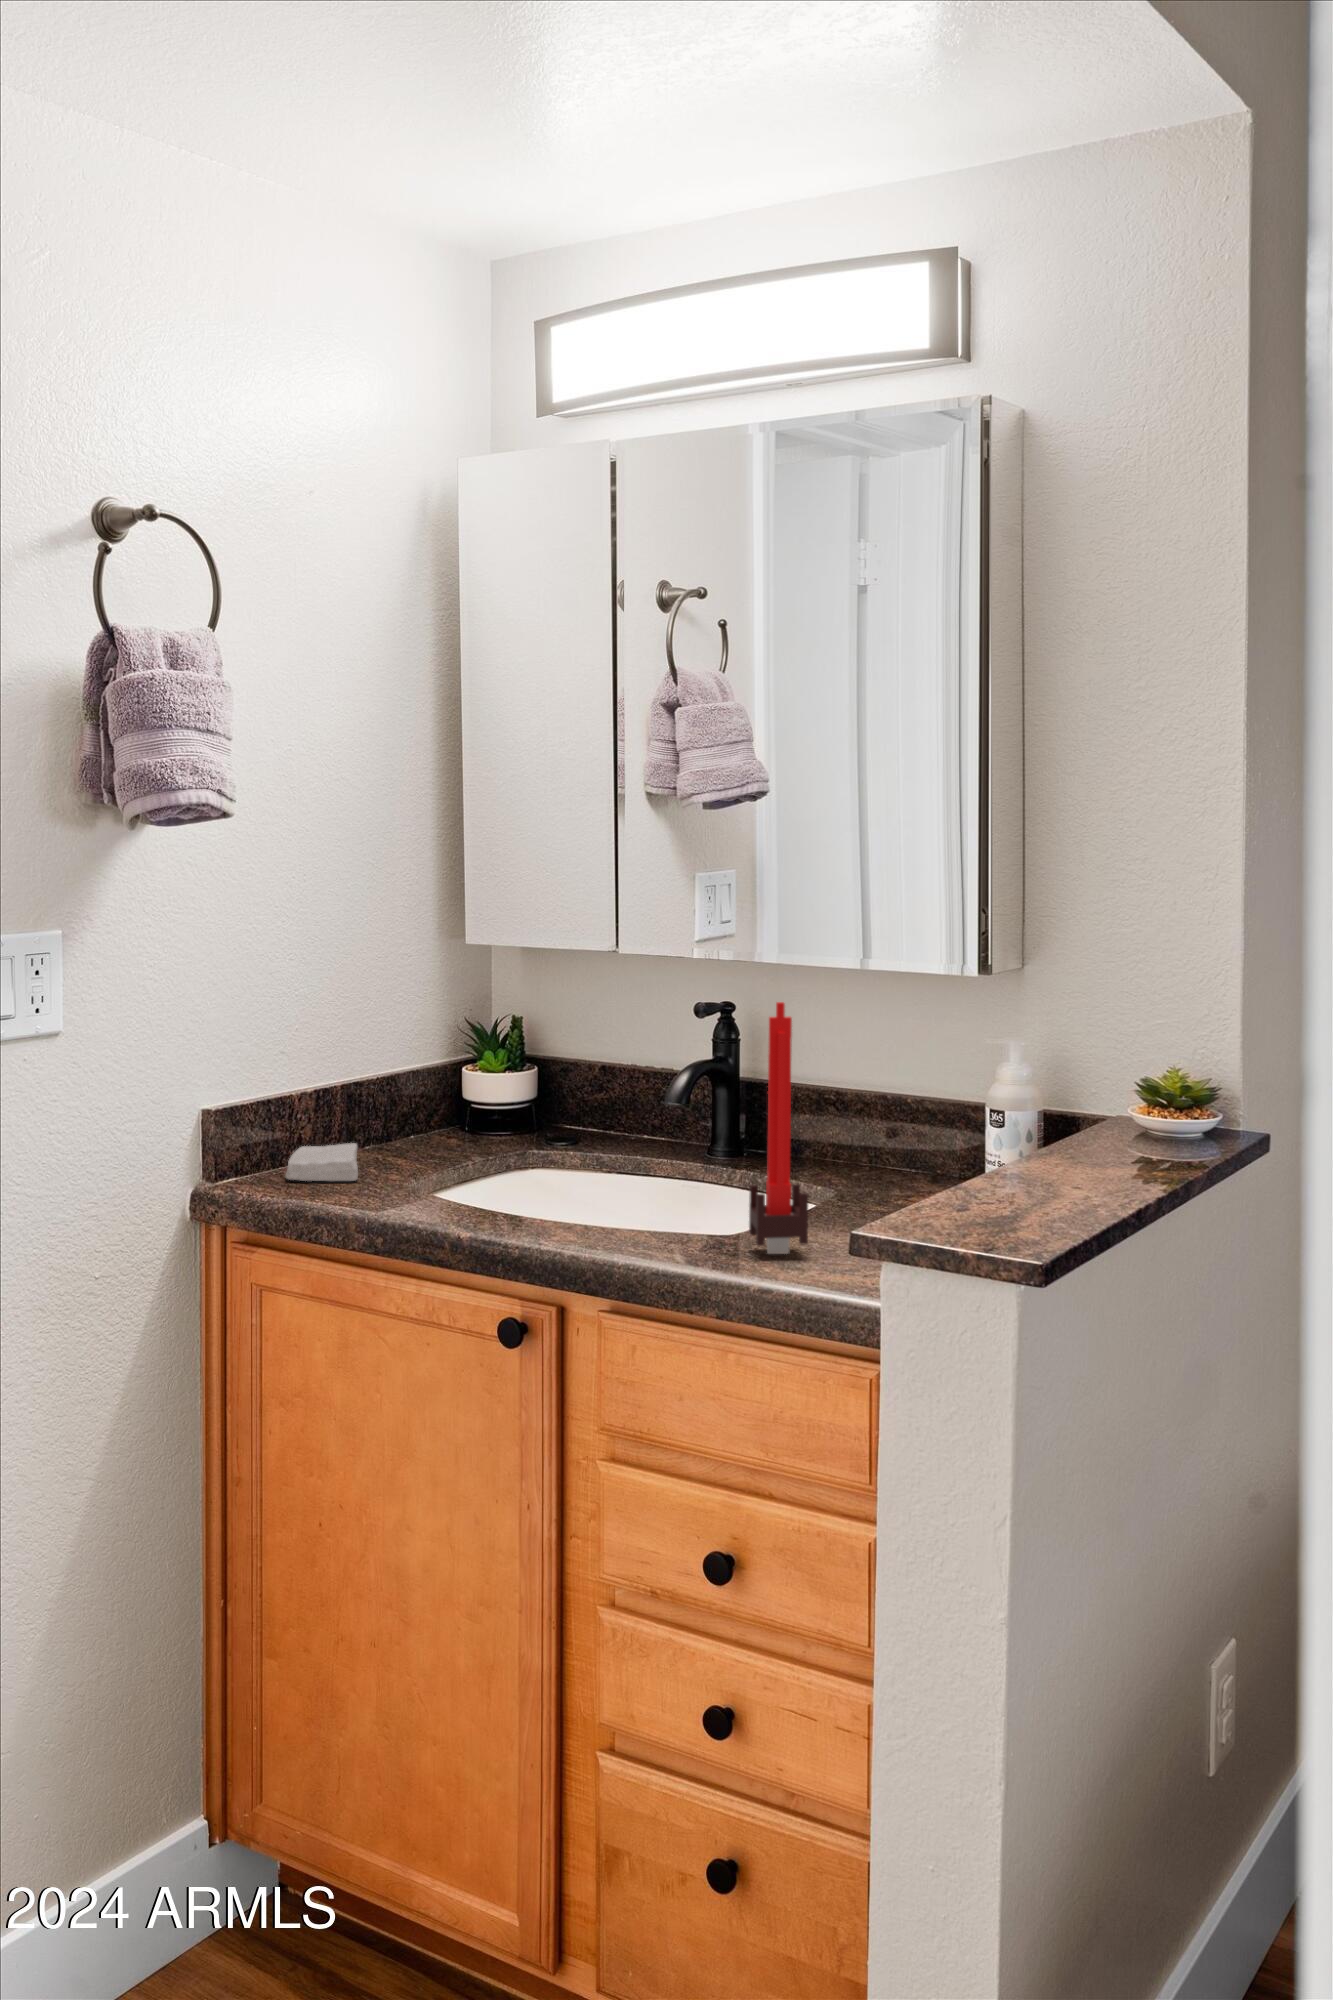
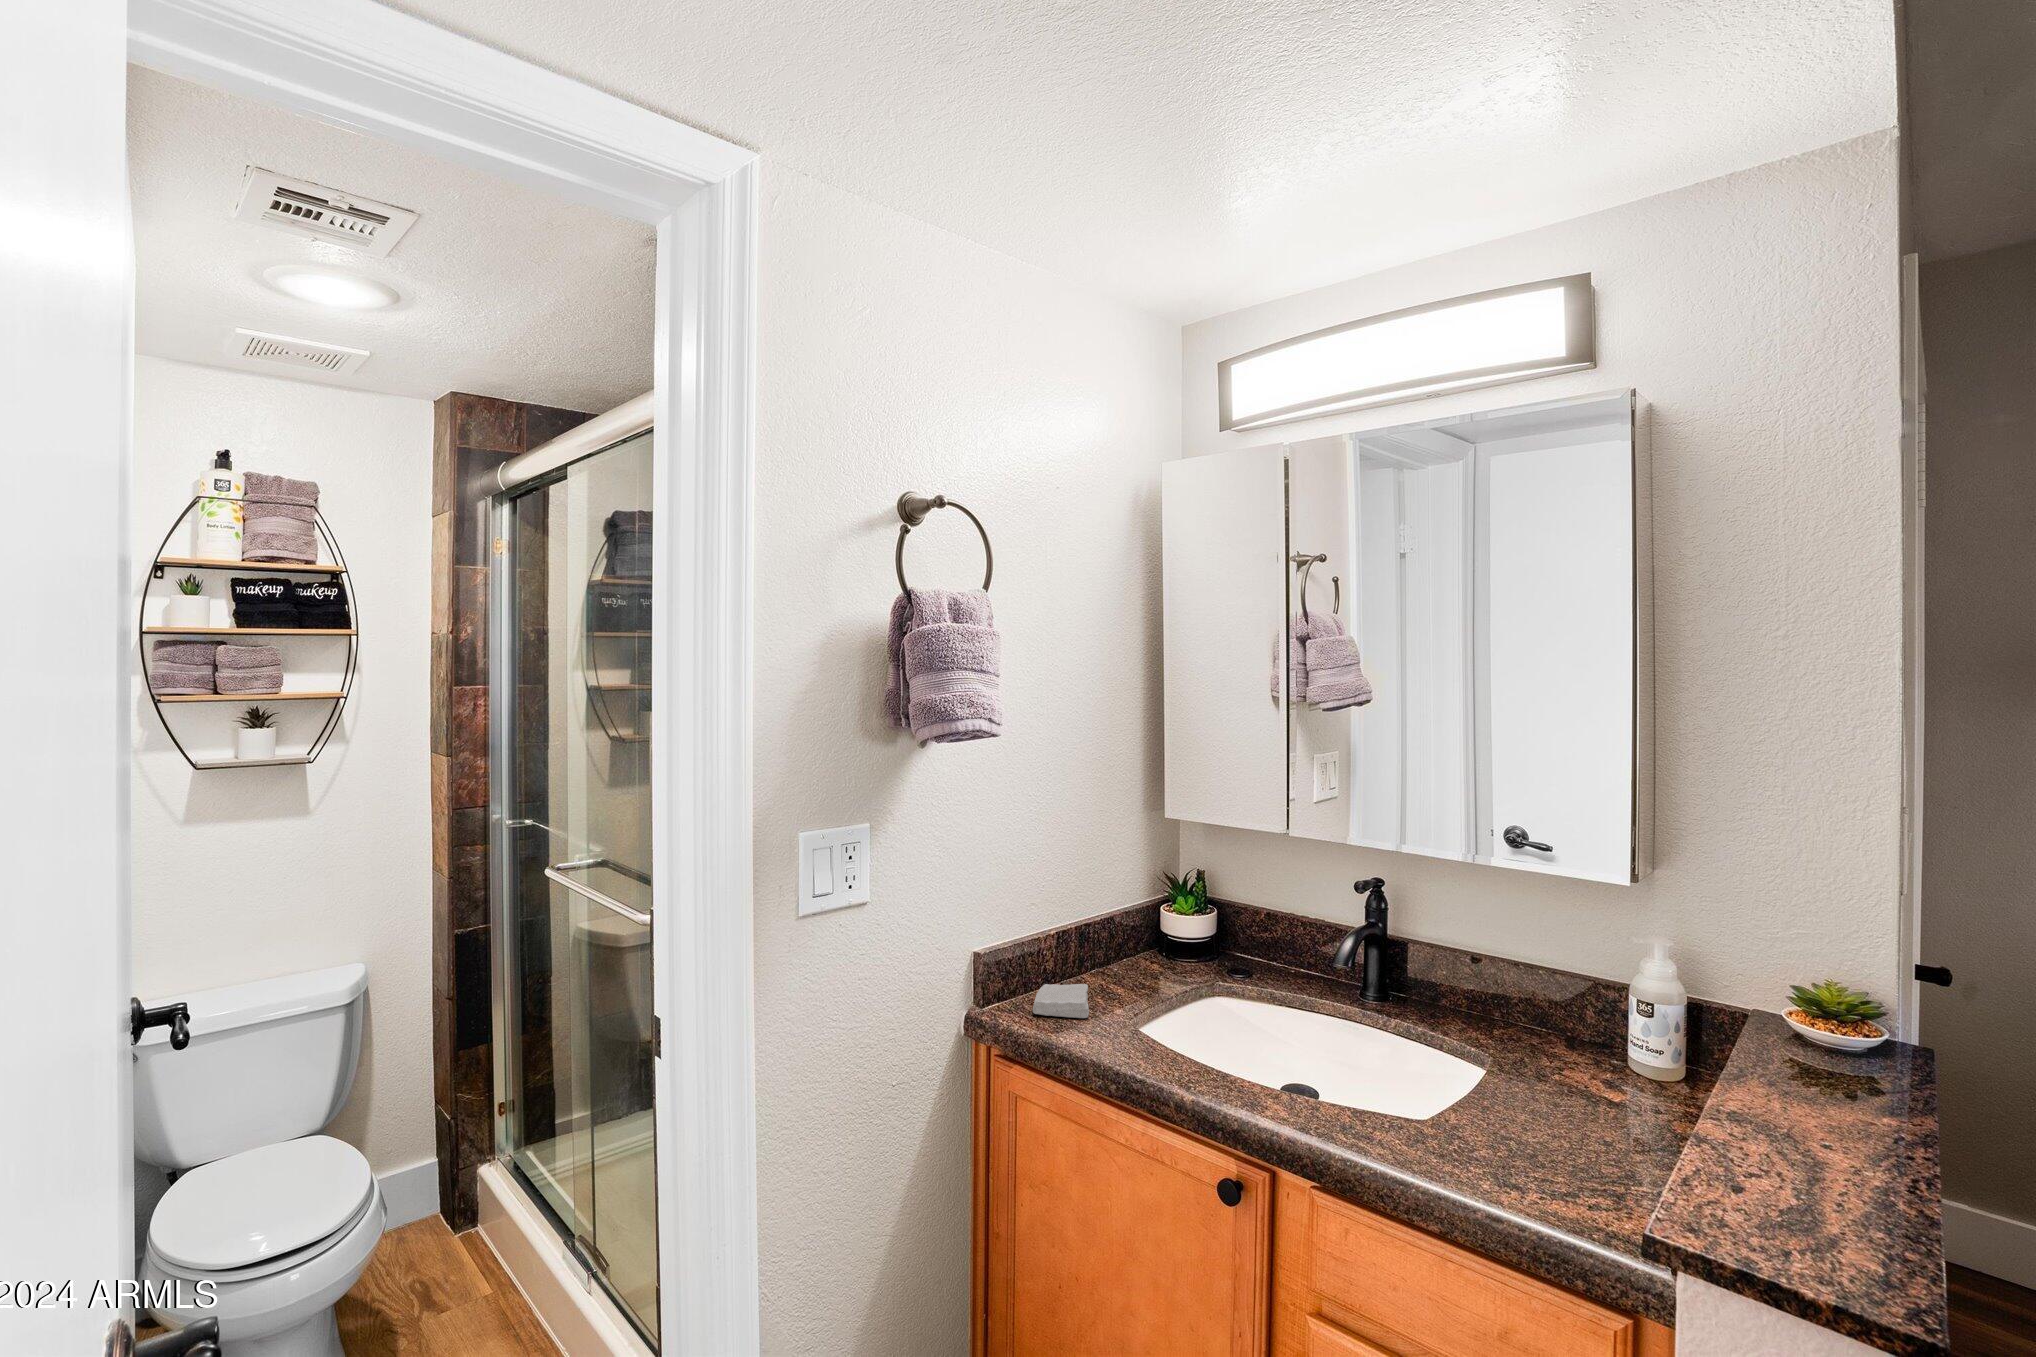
candle: present [749,1002,808,1254] -> none [1462,926,1530,1169]

